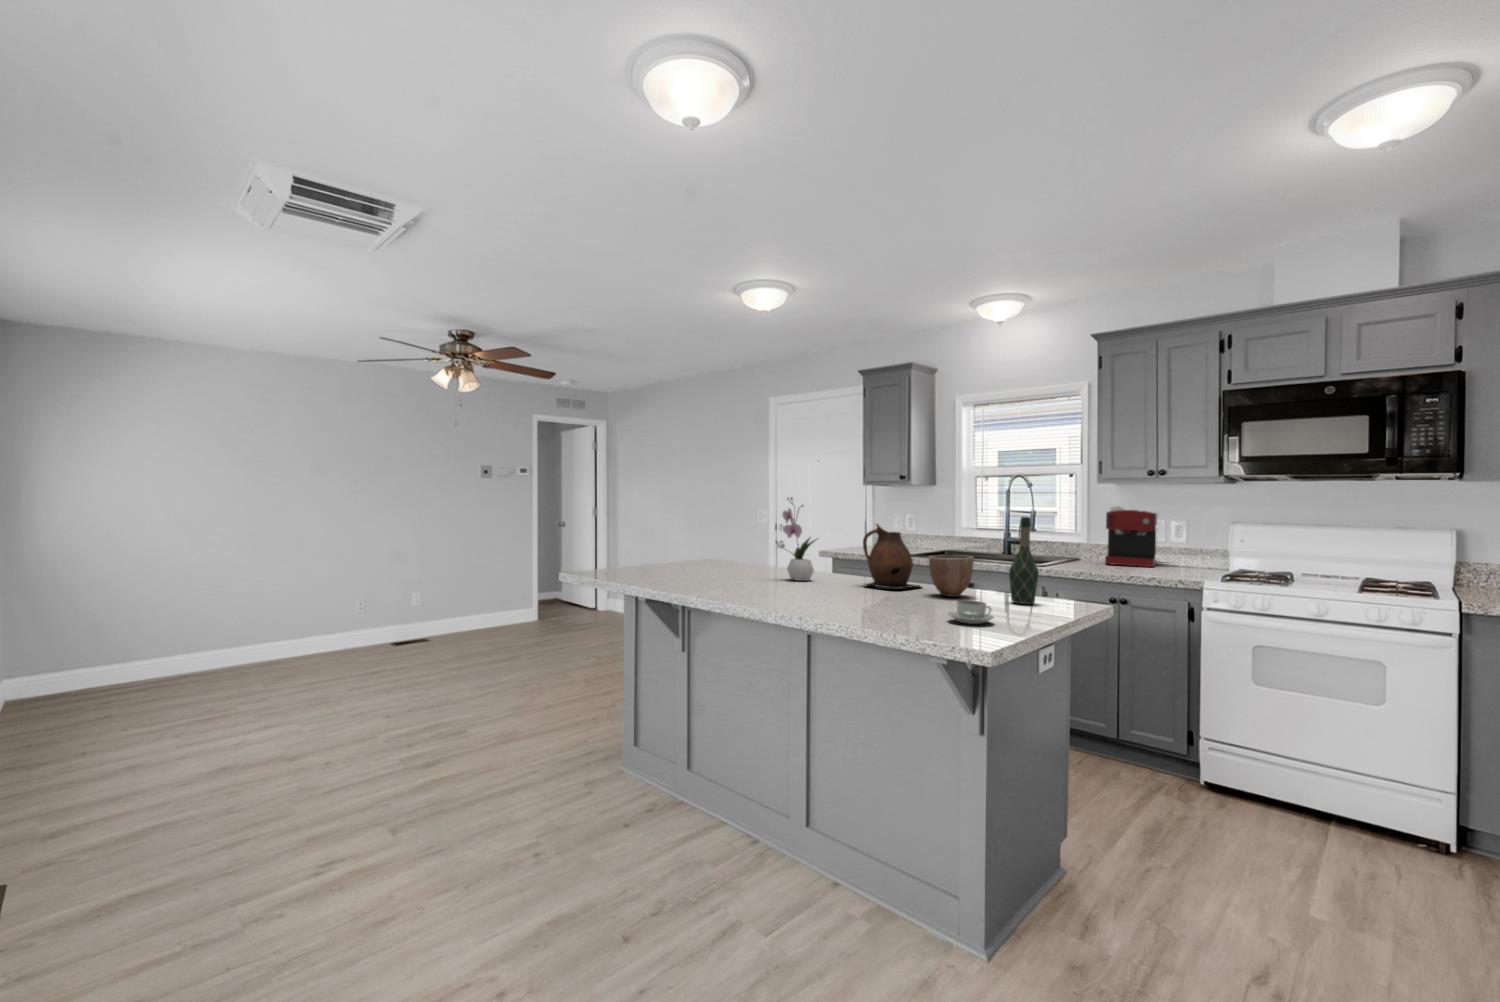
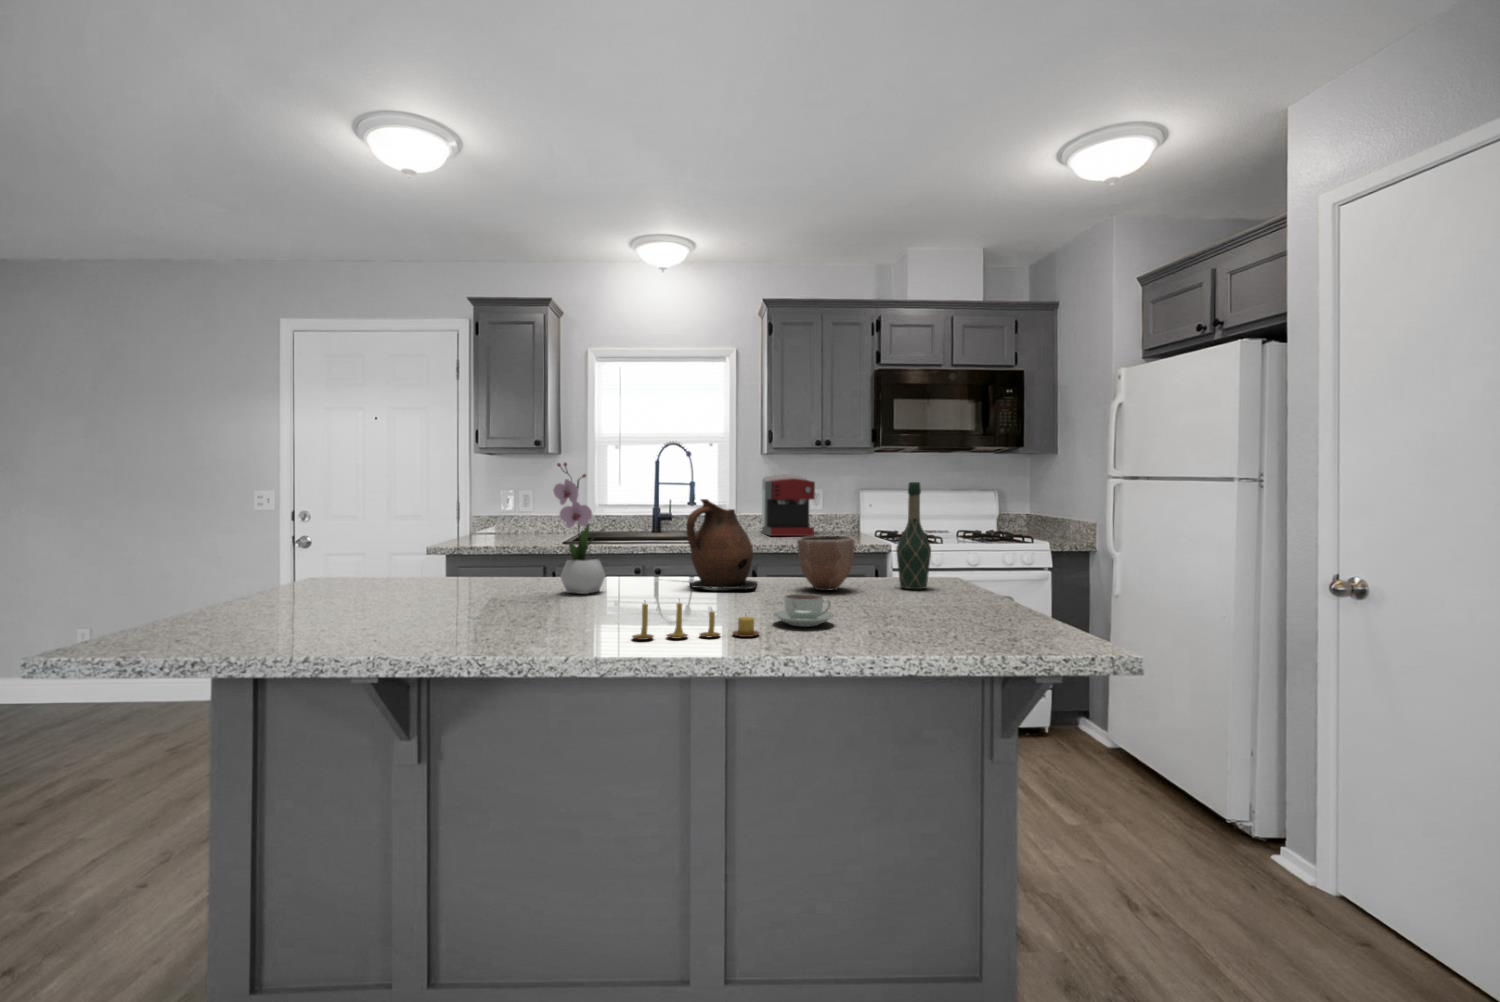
candle: none [743,577,809,606] -> present [632,603,759,640]
coffee cup: present [948,600,994,624] -> present [773,594,834,627]

